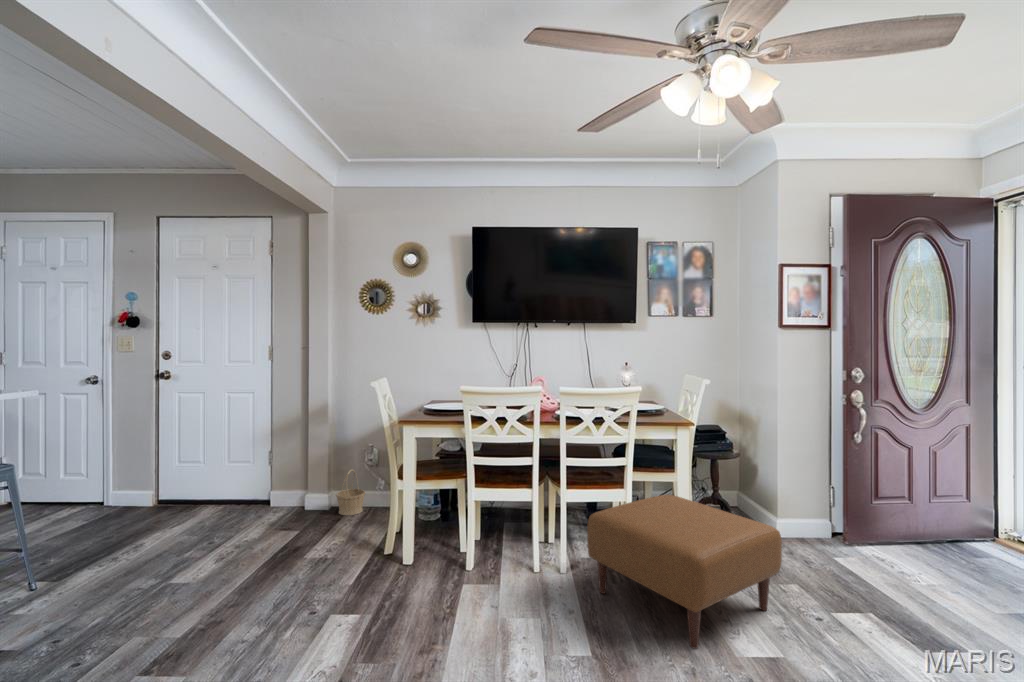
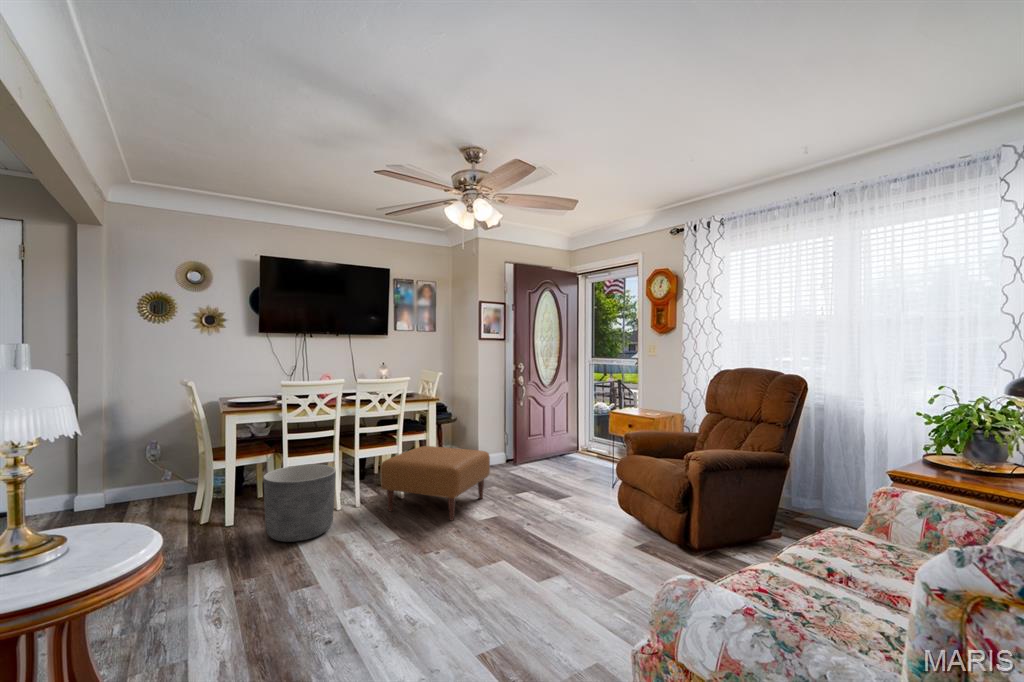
basket: present [336,470,365,515] -> none [112,471,147,515]
planter: none [424,499,517,614] -> present [263,465,336,542]

